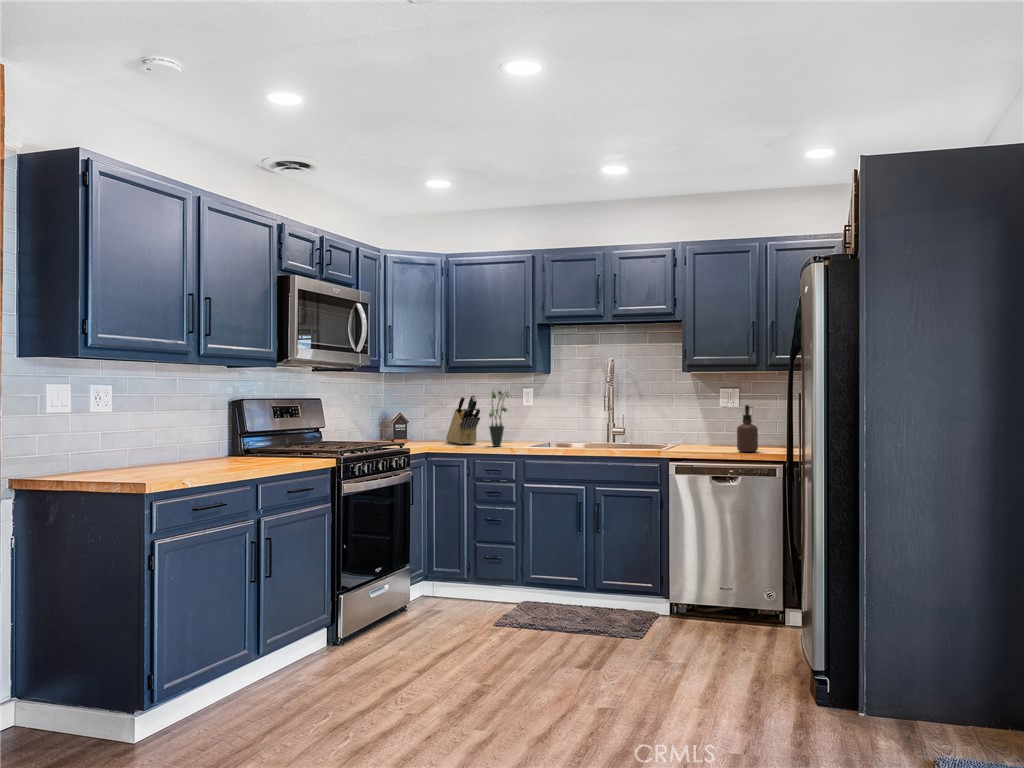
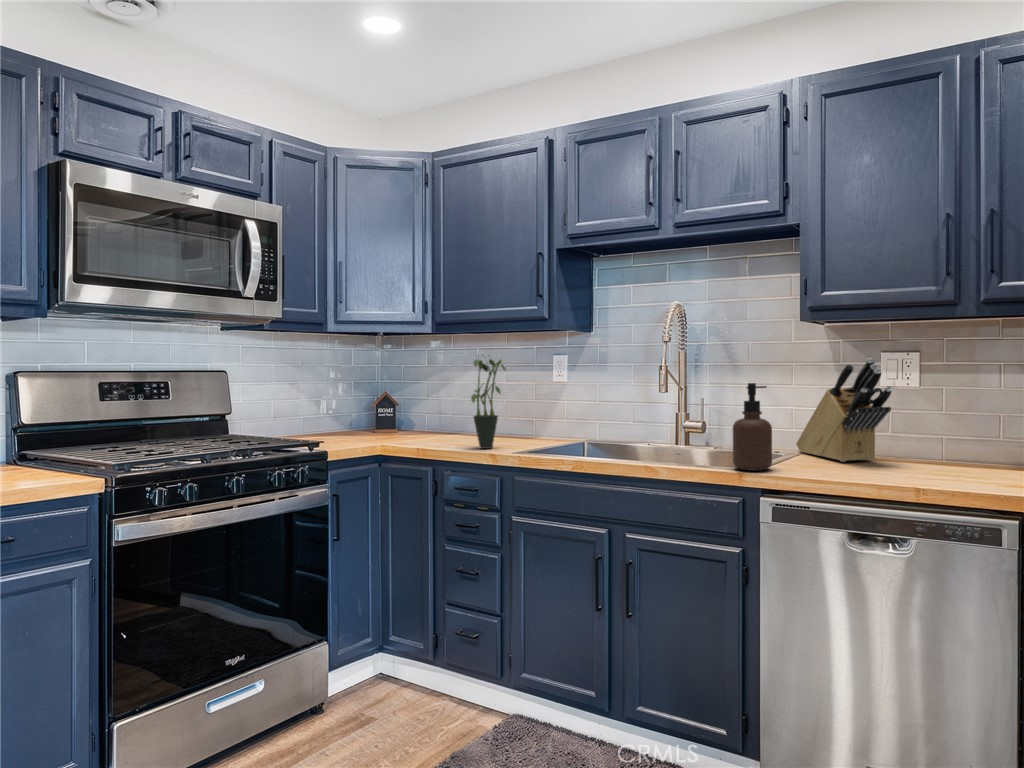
knife block: present [446,394,480,444] -> present [796,358,892,462]
soap dispenser: present [737,405,758,452] -> present [733,383,772,471]

